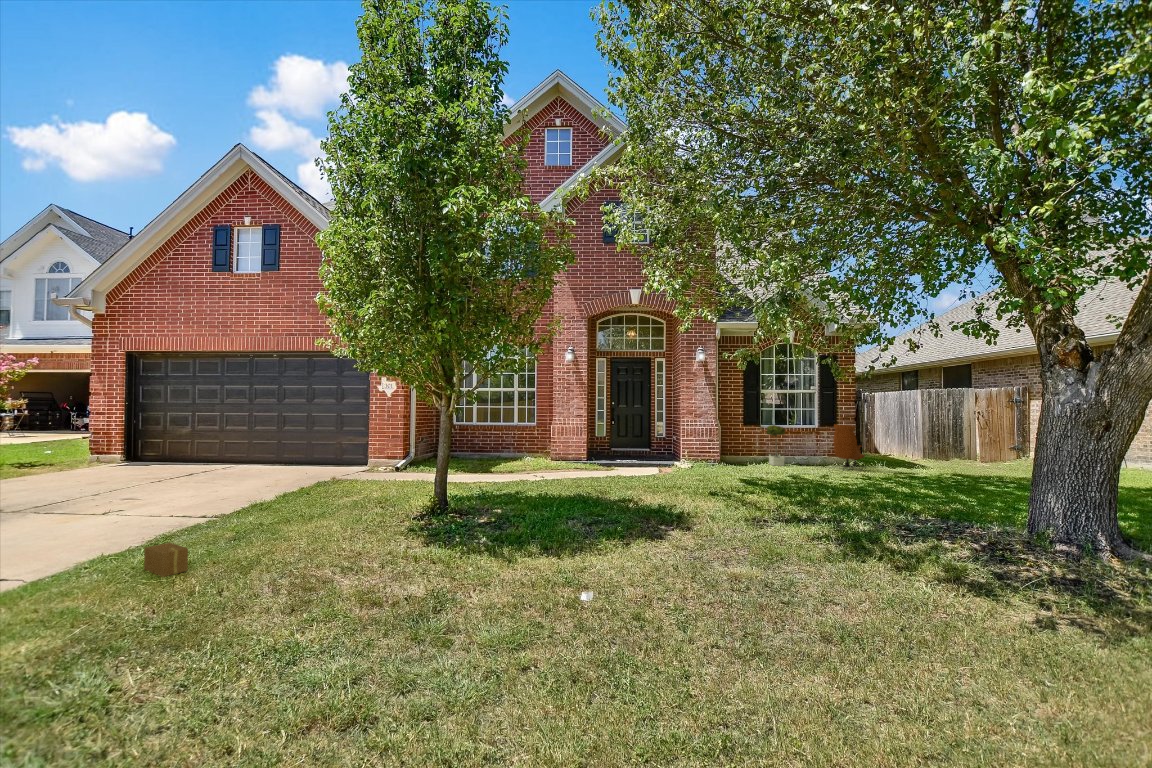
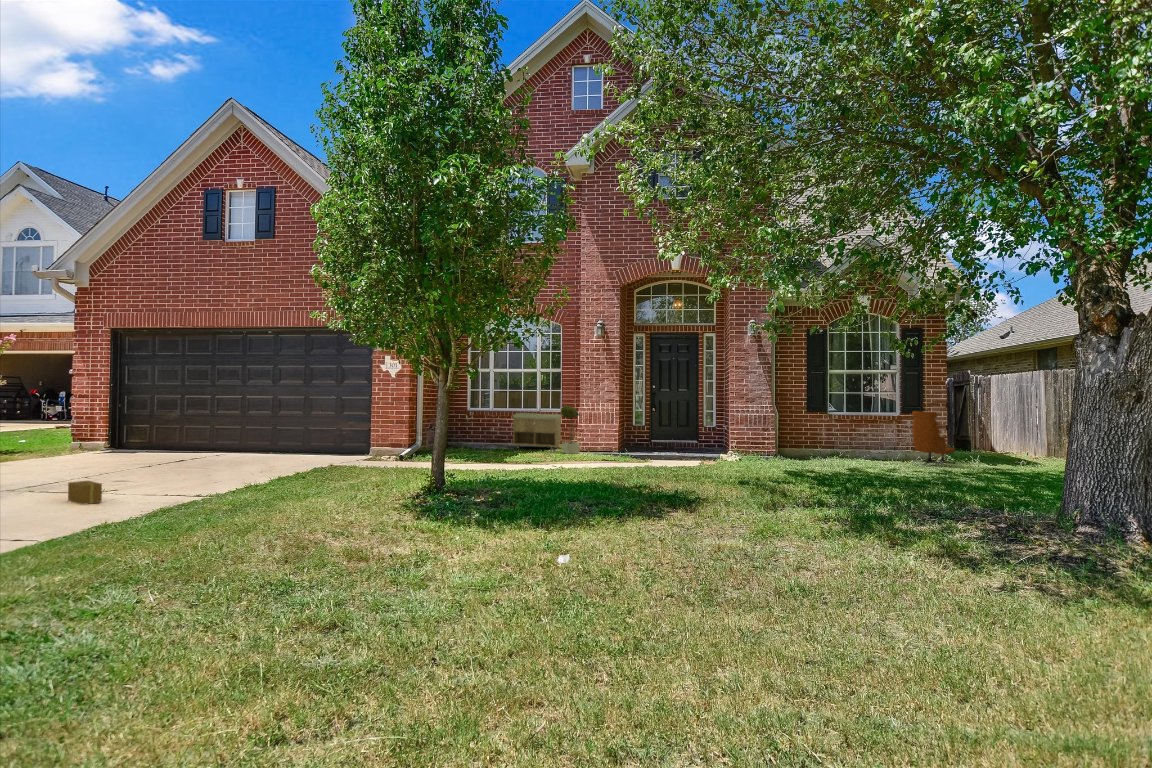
potted tree: present [767,425,785,466] -> present [561,405,580,454]
storage bench: none [496,426,537,458] -> present [513,413,561,449]
cardboard box: present [144,542,188,577] -> present [68,481,102,505]

